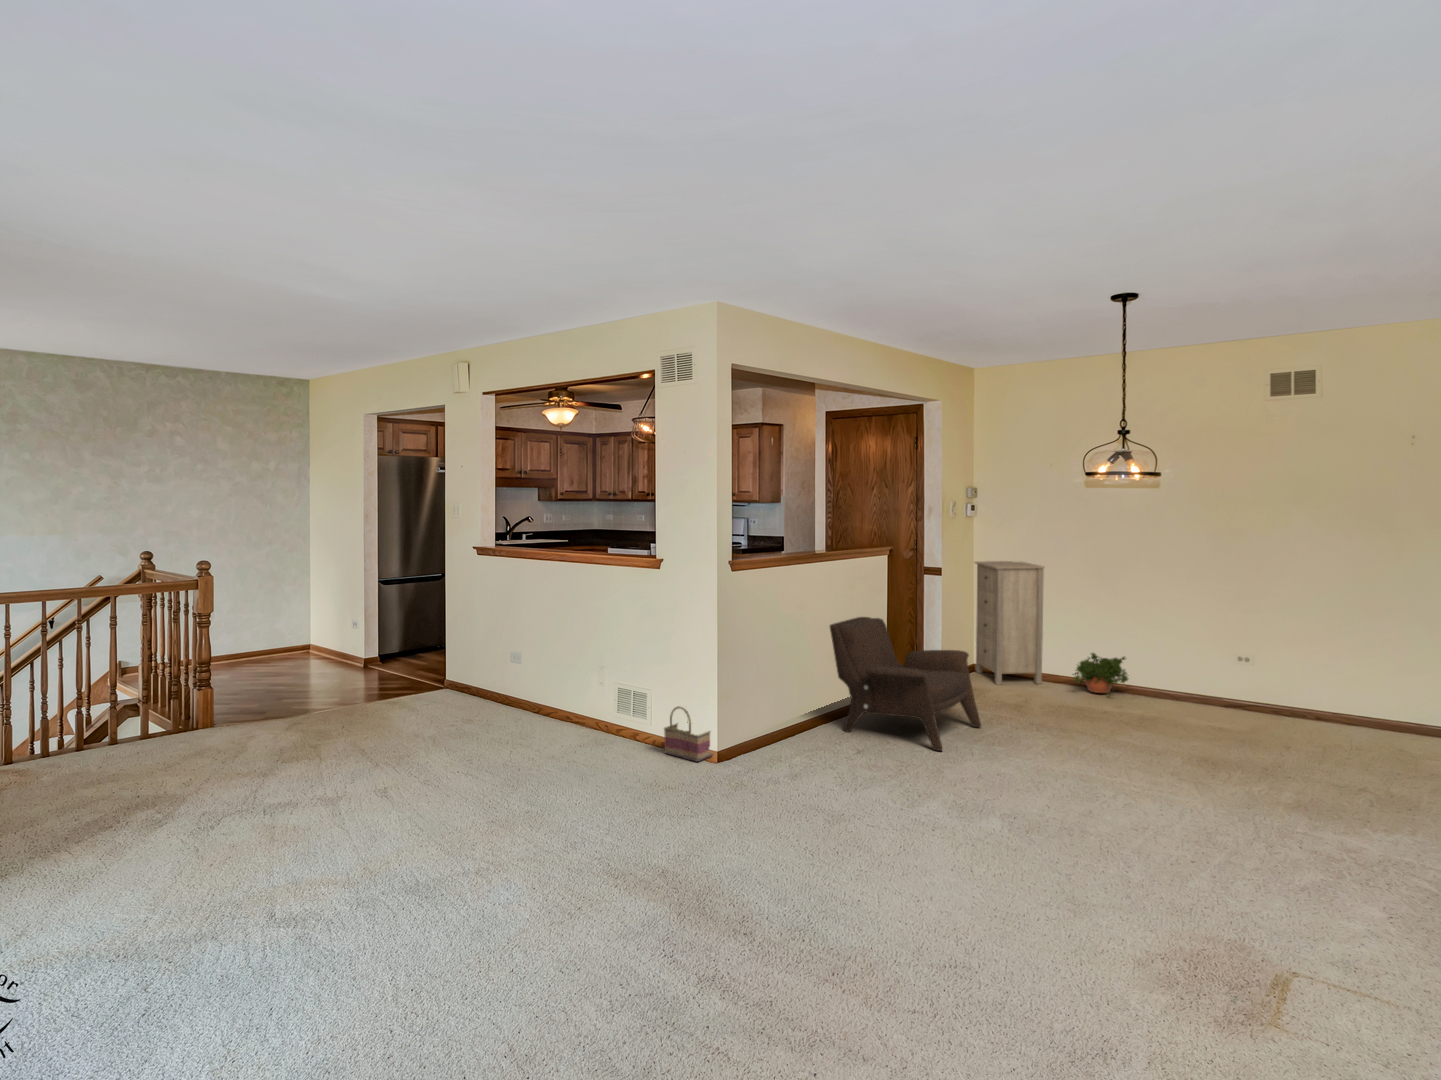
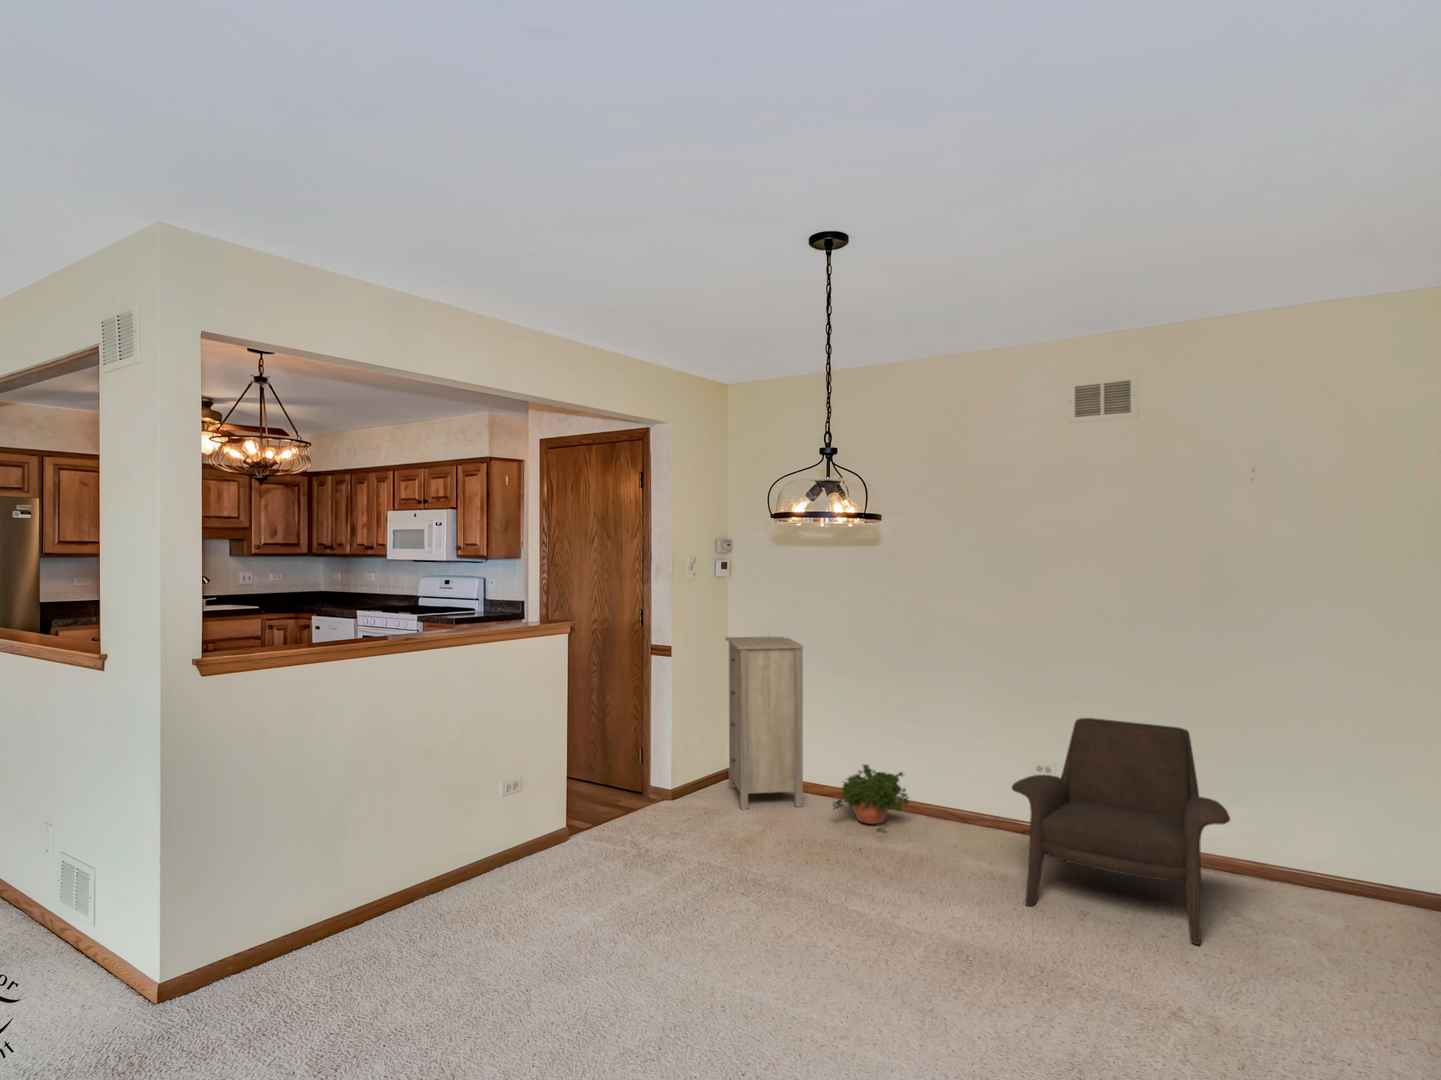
armchair: present [829,617,981,751] -> present [1012,718,1230,945]
basket: present [664,707,713,762] -> none [46,898,130,1018]

